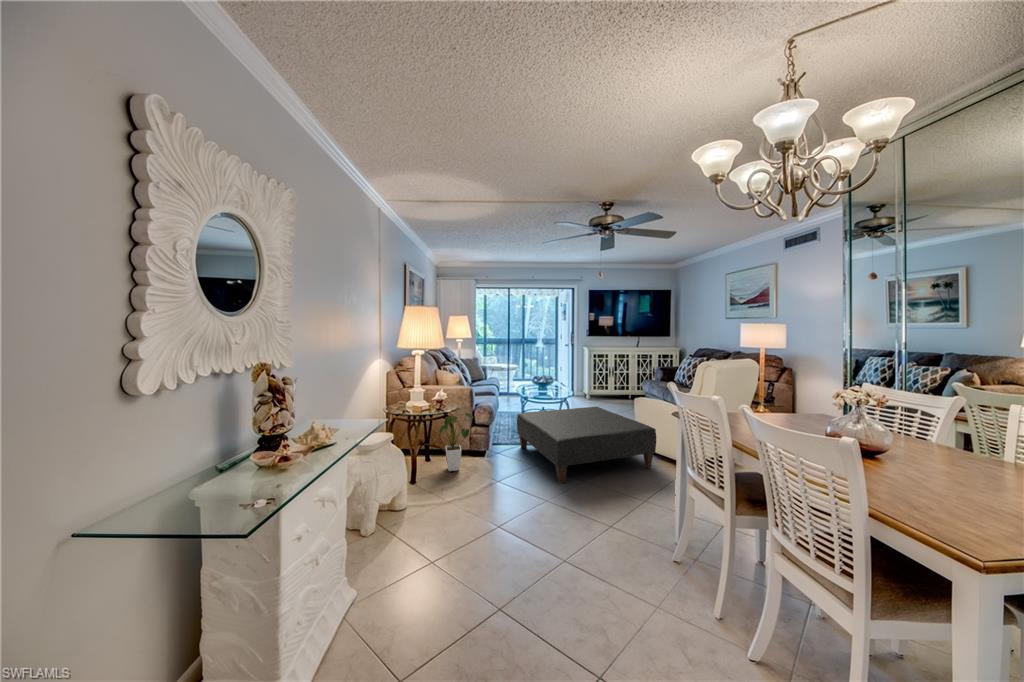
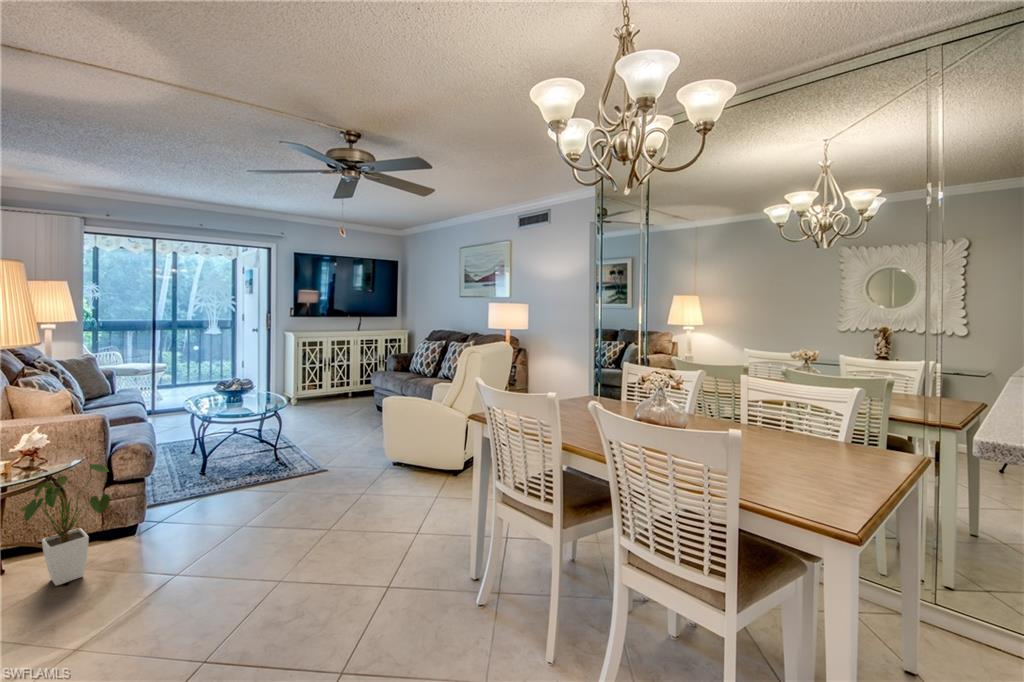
ottoman: present [517,407,656,483] -> none [199,416,417,538]

